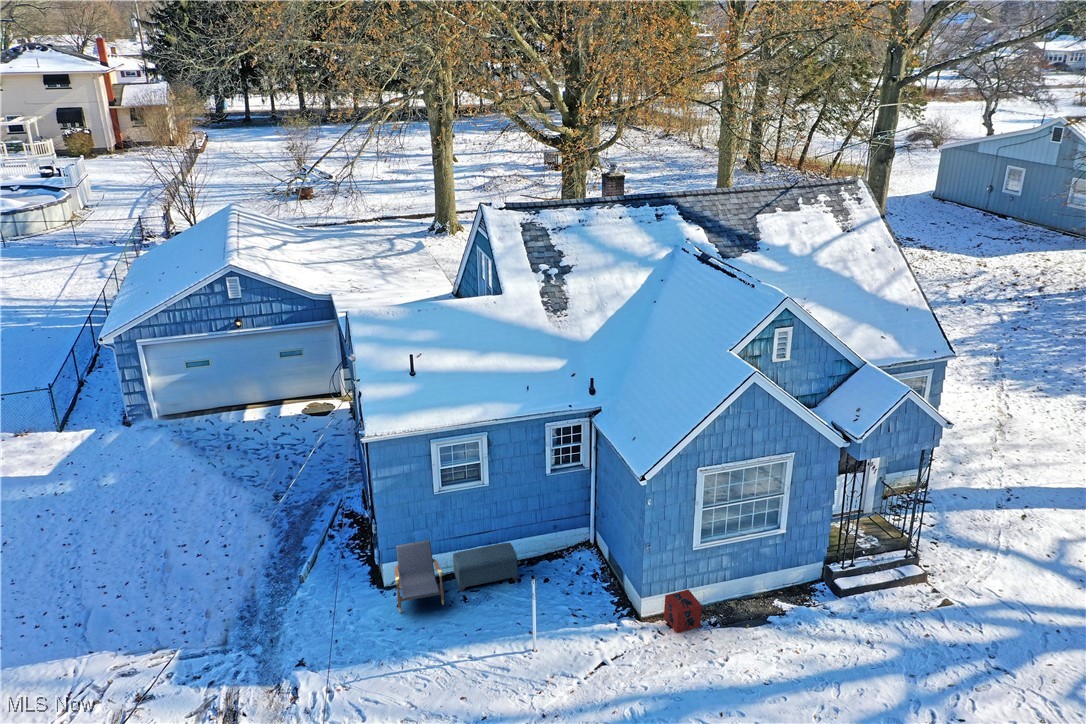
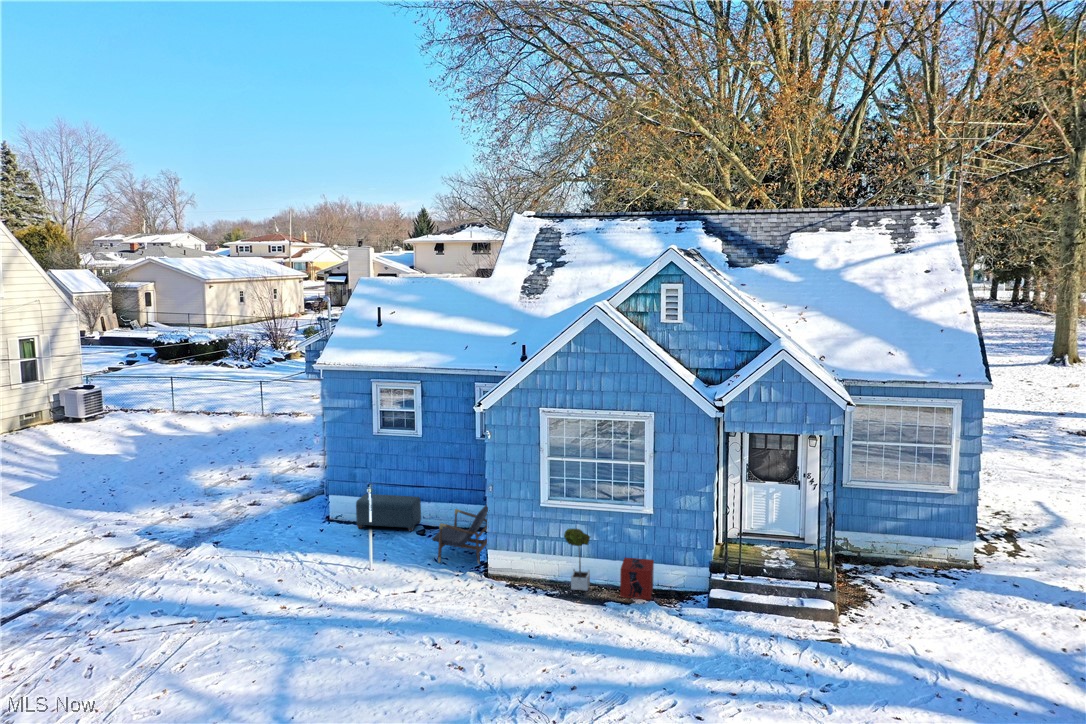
lounge chair: present [394,540,444,613] -> present [432,504,488,564]
potted tree: none [721,562,747,613] -> present [564,529,590,590]
storage box: present [664,590,702,633] -> present [620,557,654,600]

